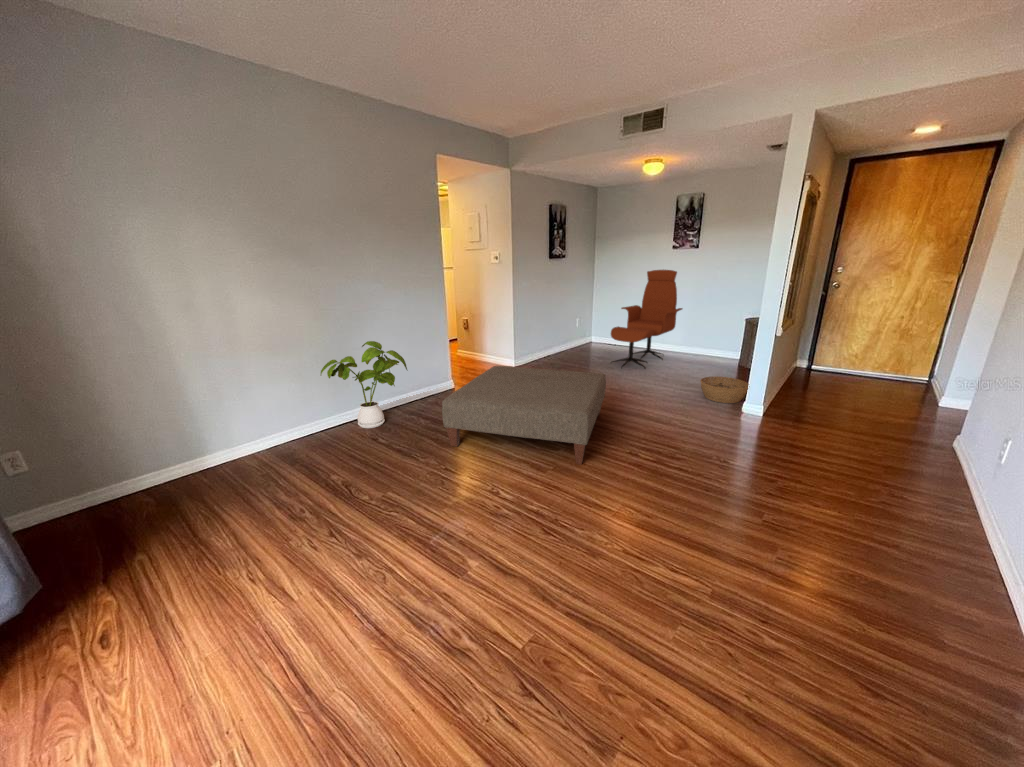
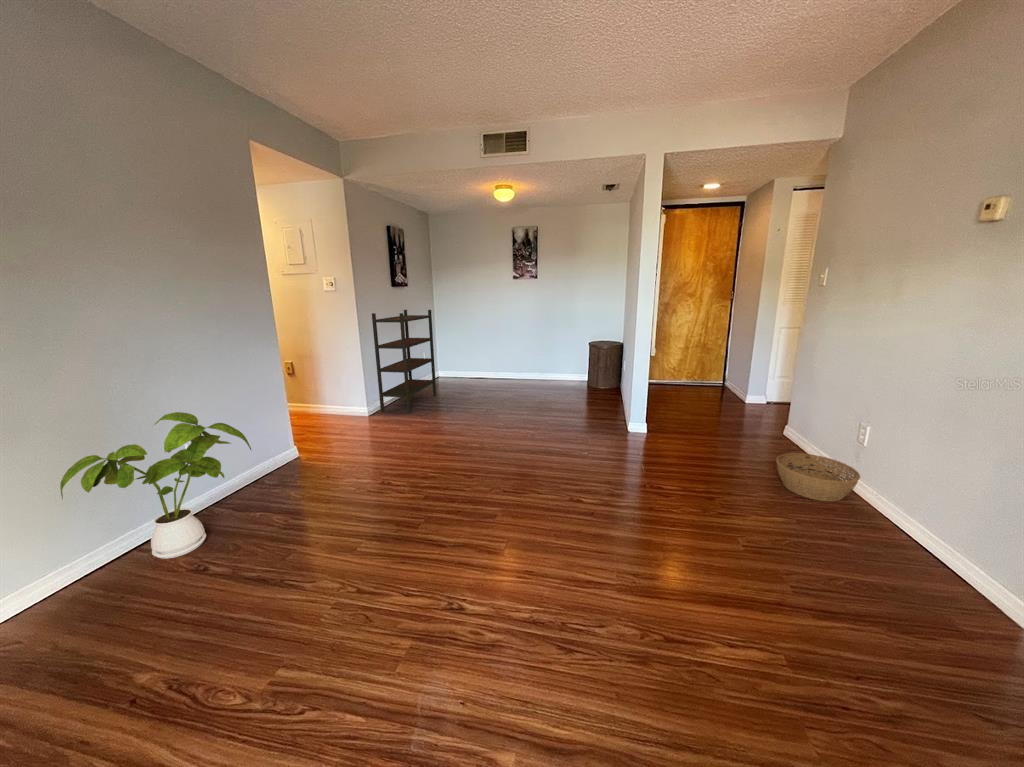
lounge chair: present [611,270,682,368] -> none [471,298,530,401]
bookshelf: none [525,279,581,370] -> present [372,310,436,413]
ottoman: present [442,366,606,464] -> none [328,411,540,549]
basket: present [700,376,750,403] -> present [776,453,860,501]

